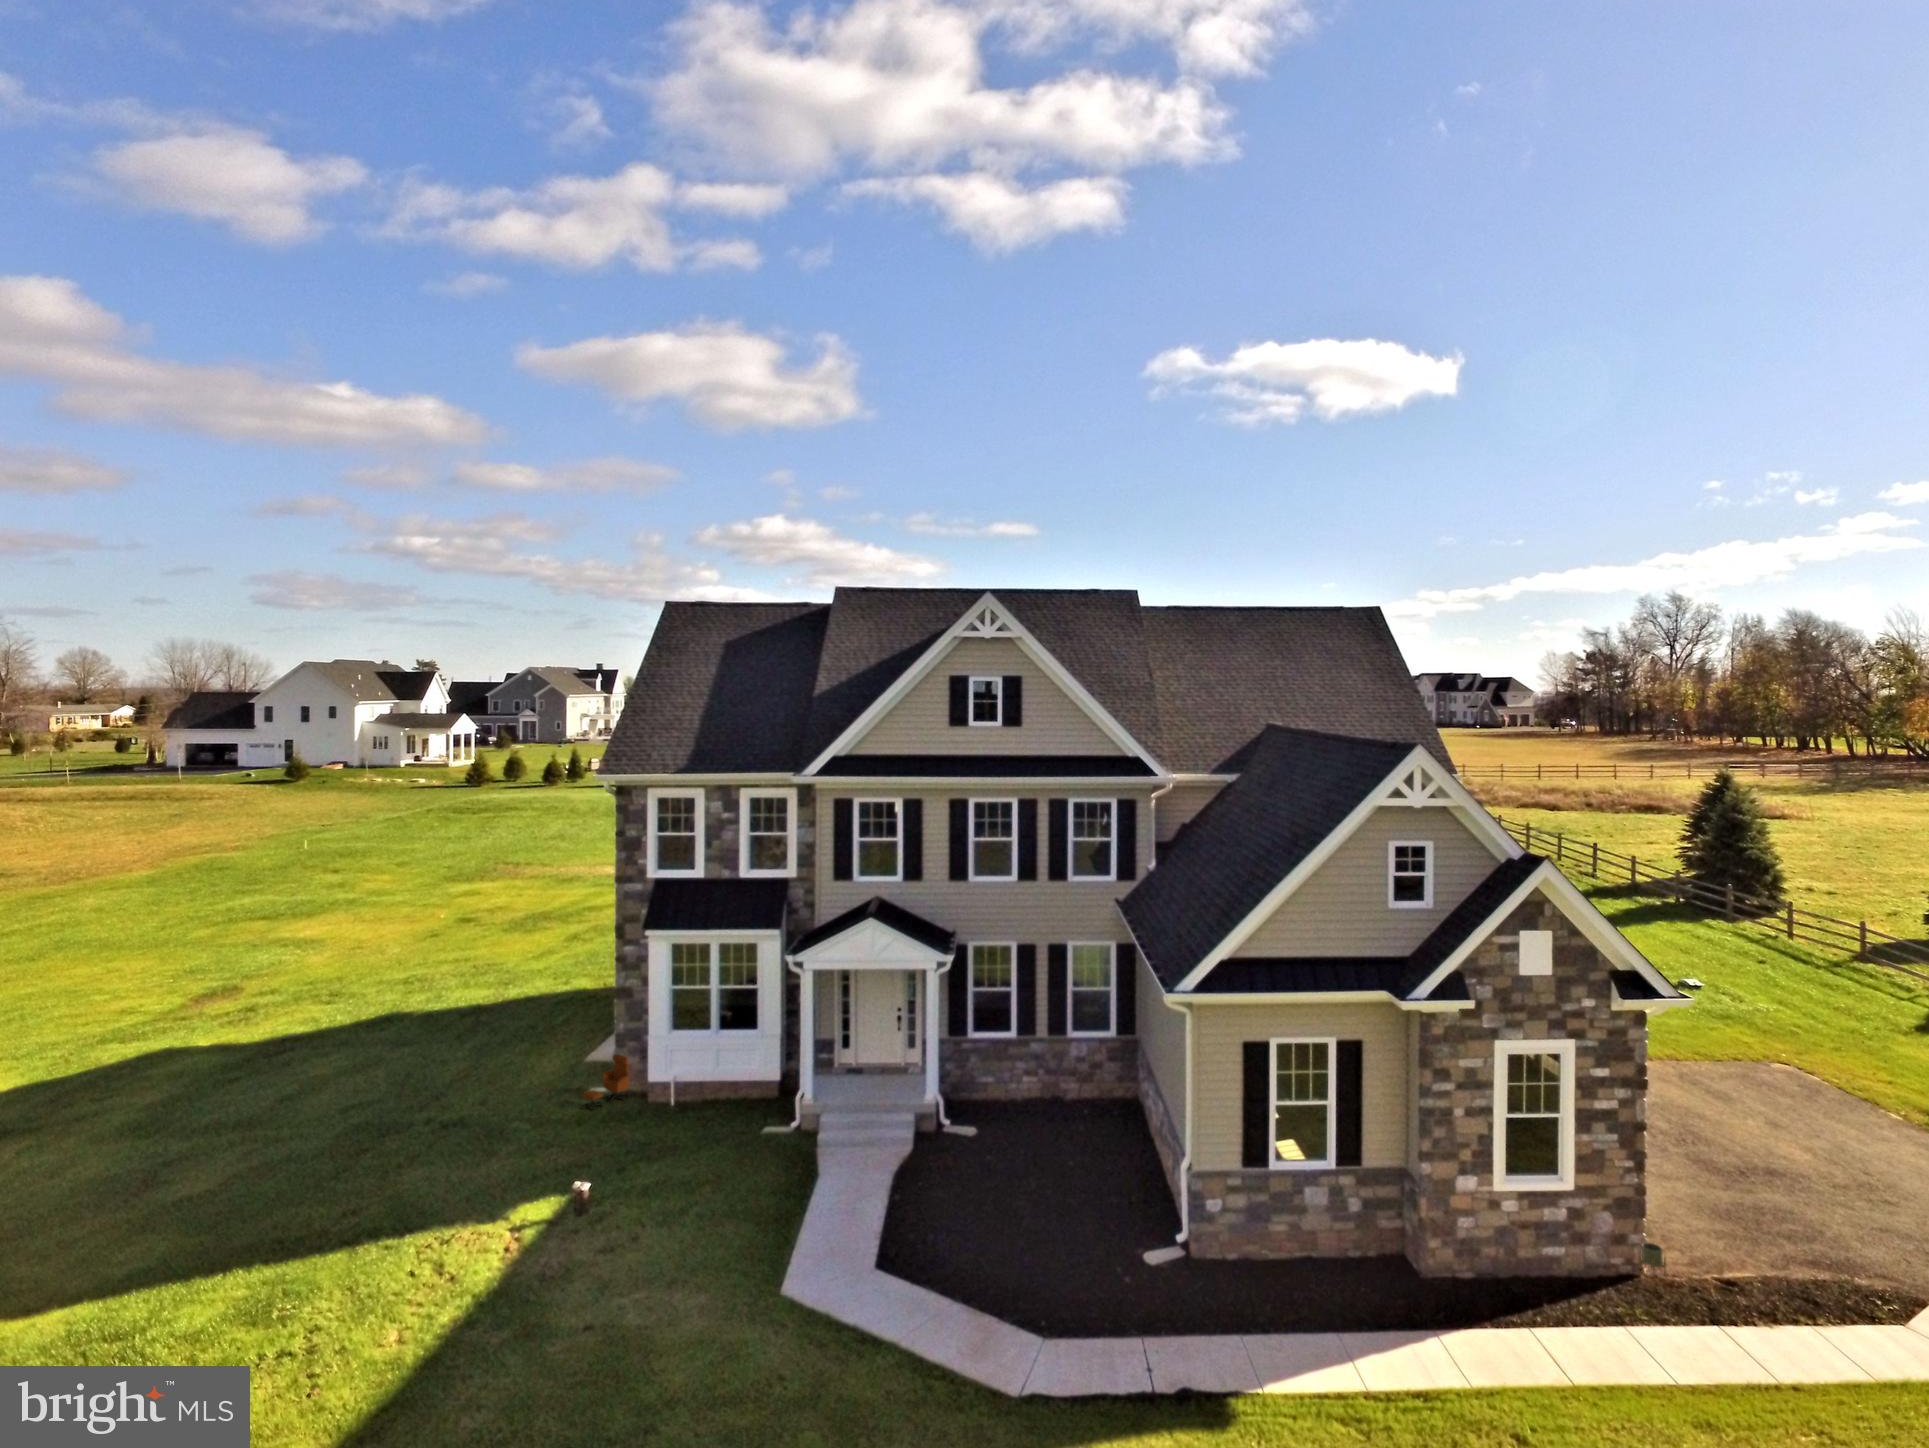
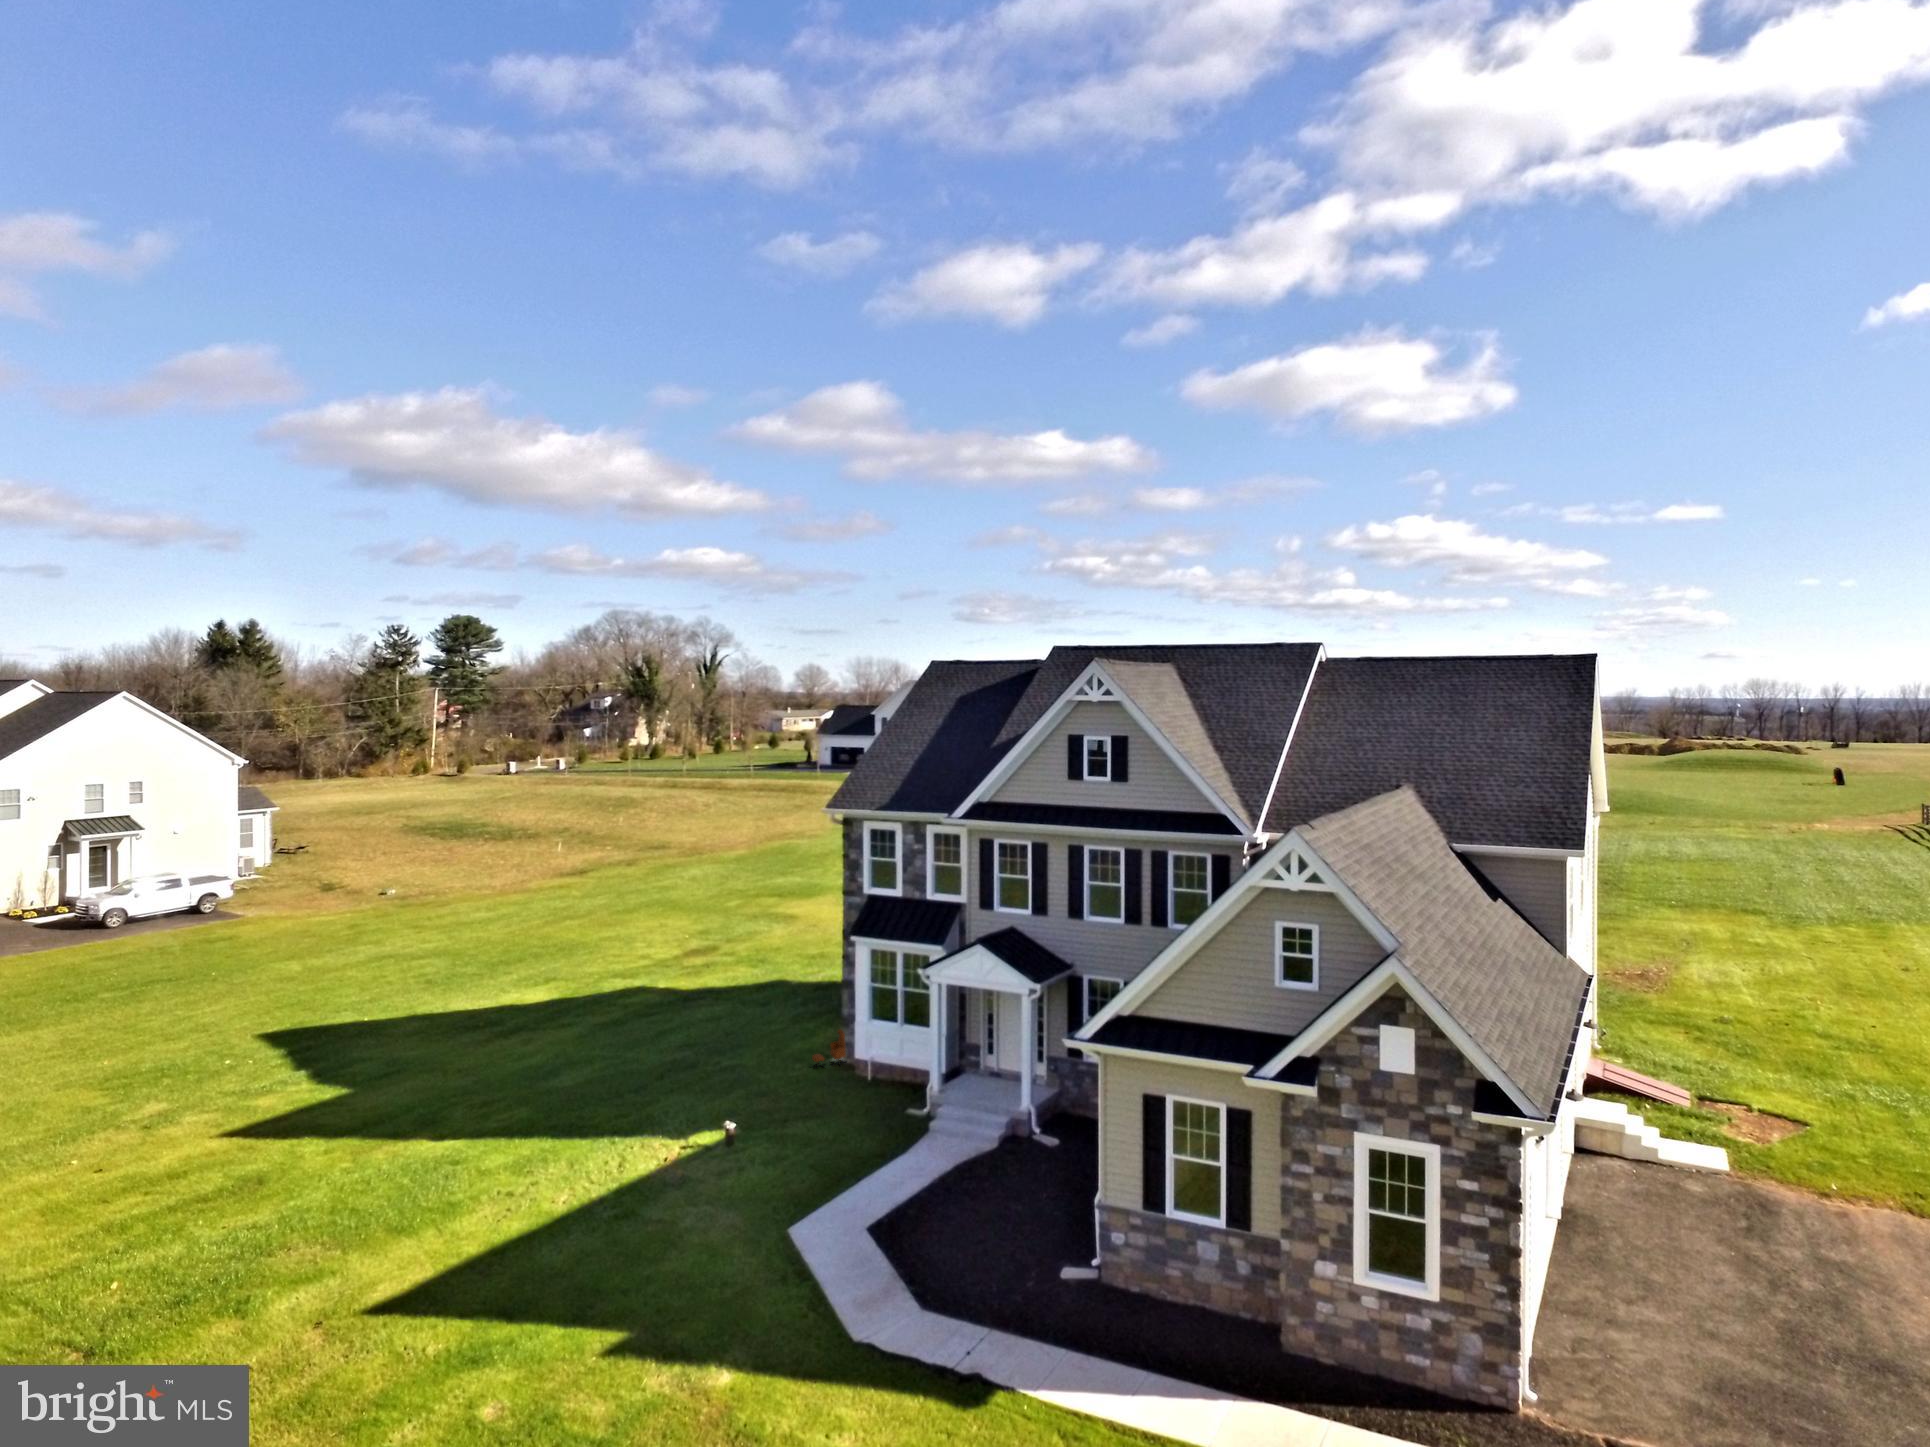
planter: present [1638,1243,1667,1277] -> none [1508,1380,1532,1421]

